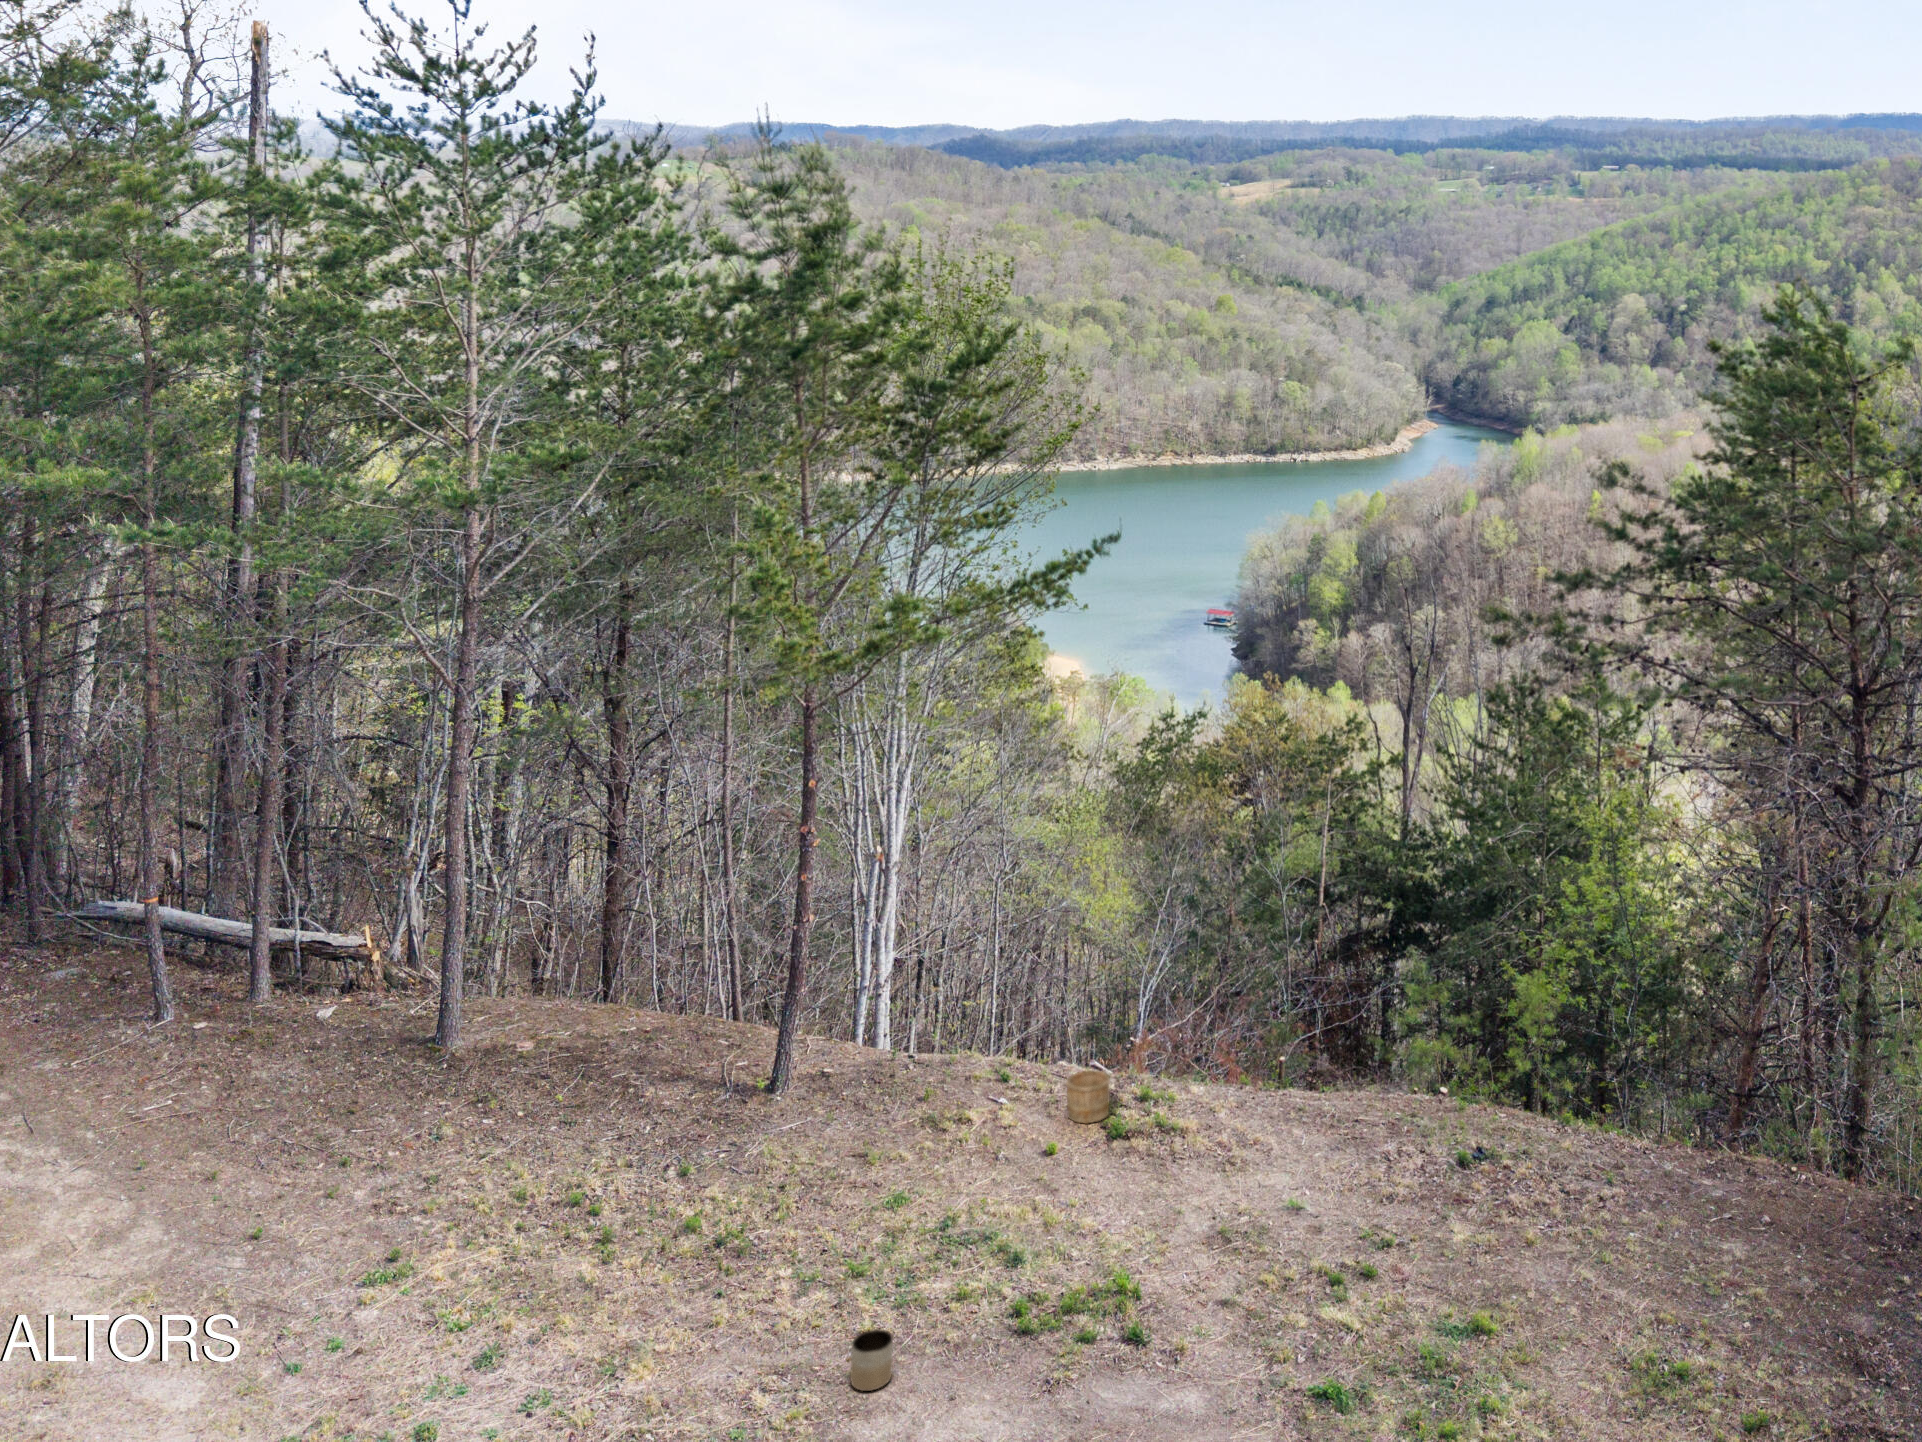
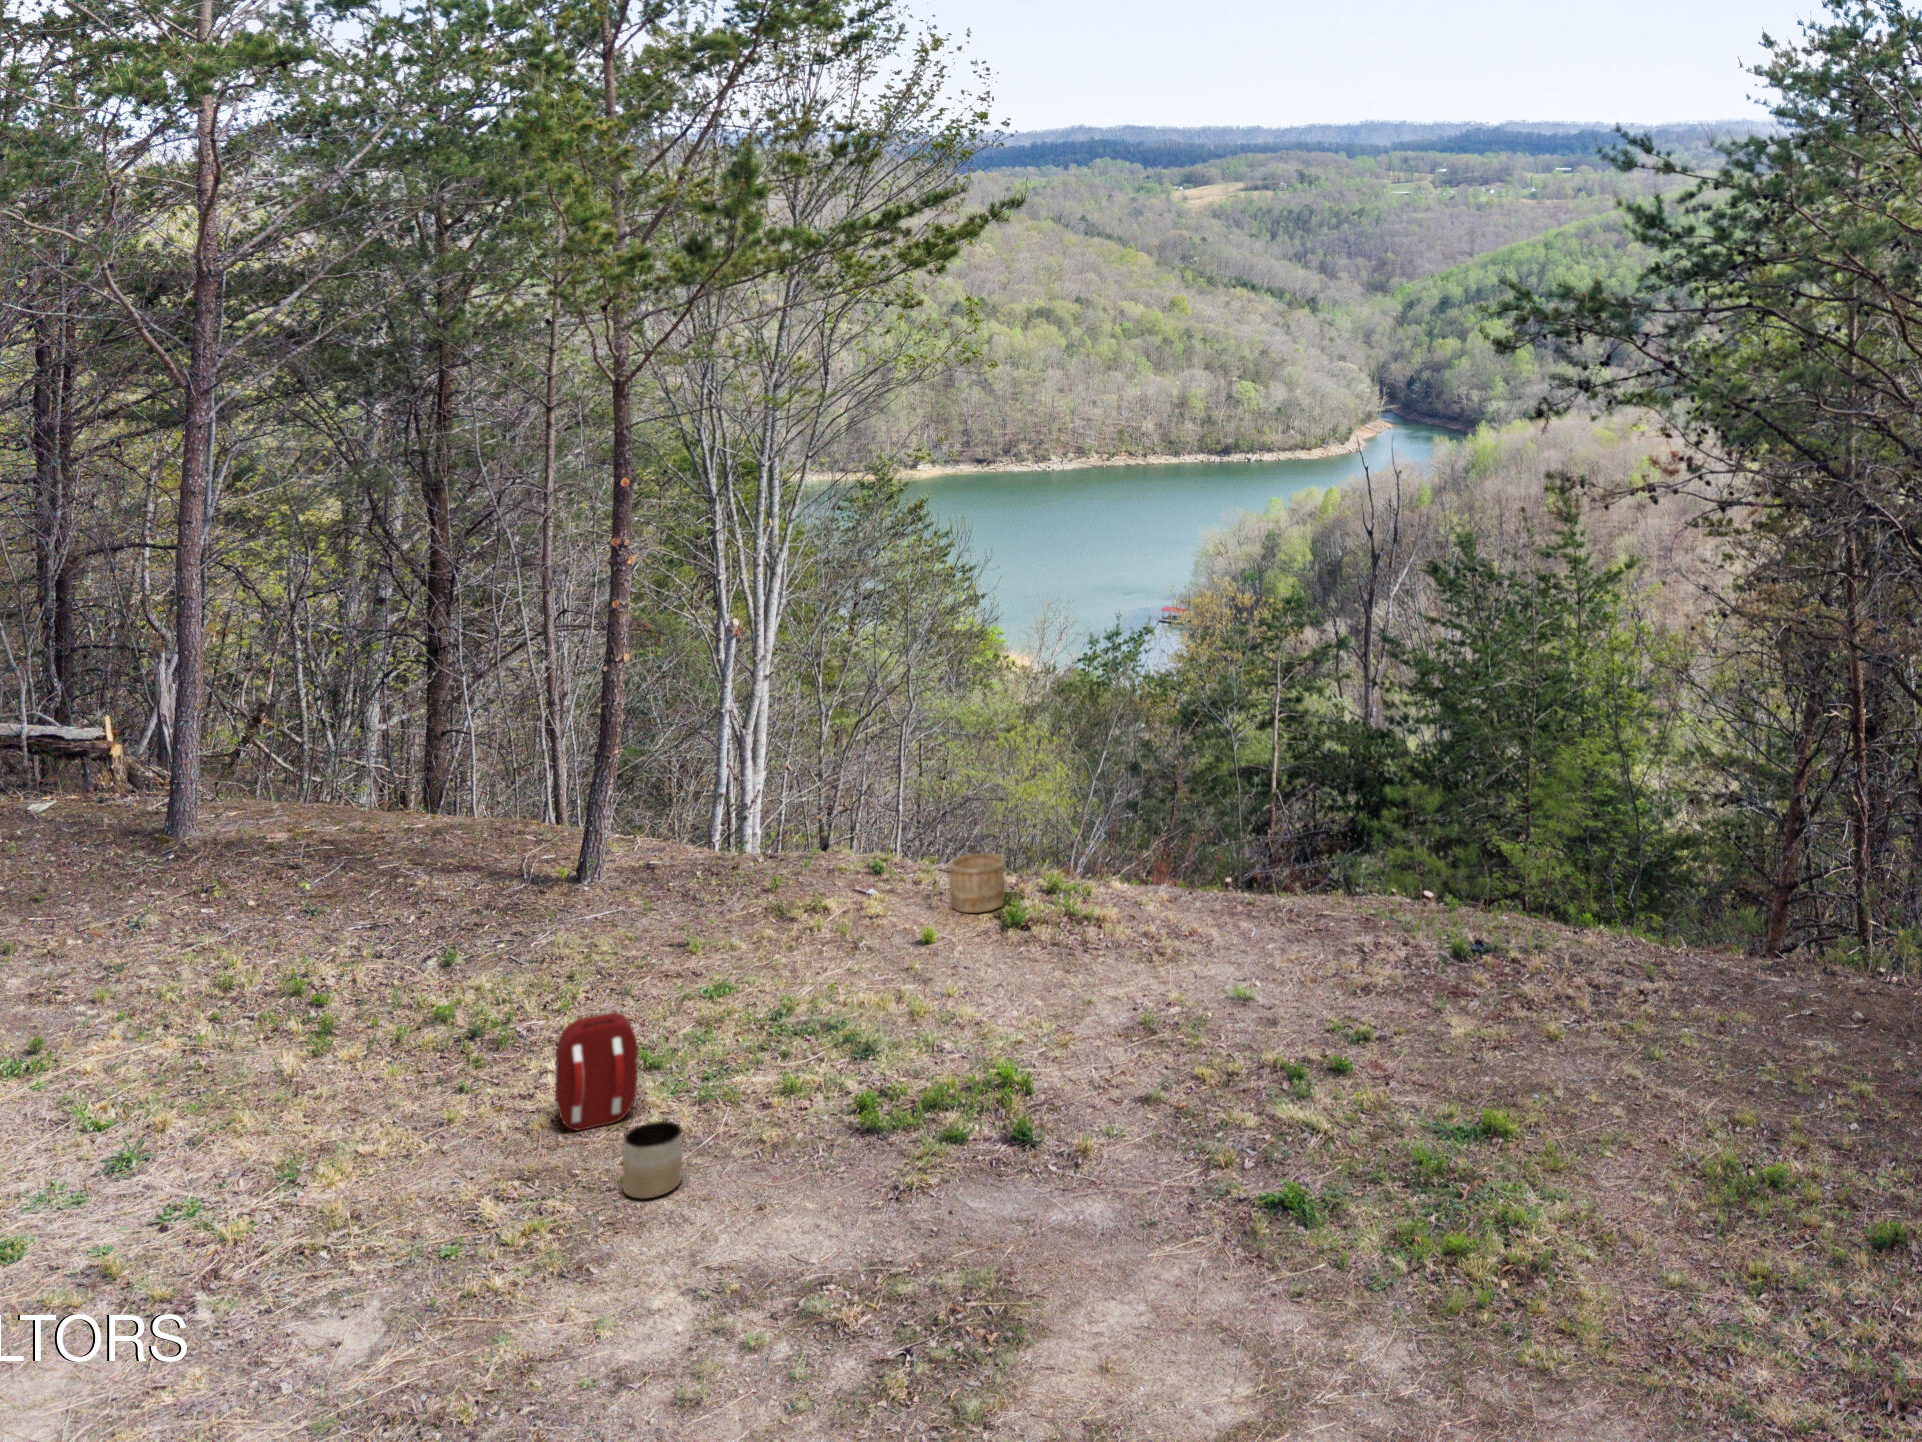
backpack: none [791,1238,853,1332] -> present [555,1013,638,1130]

